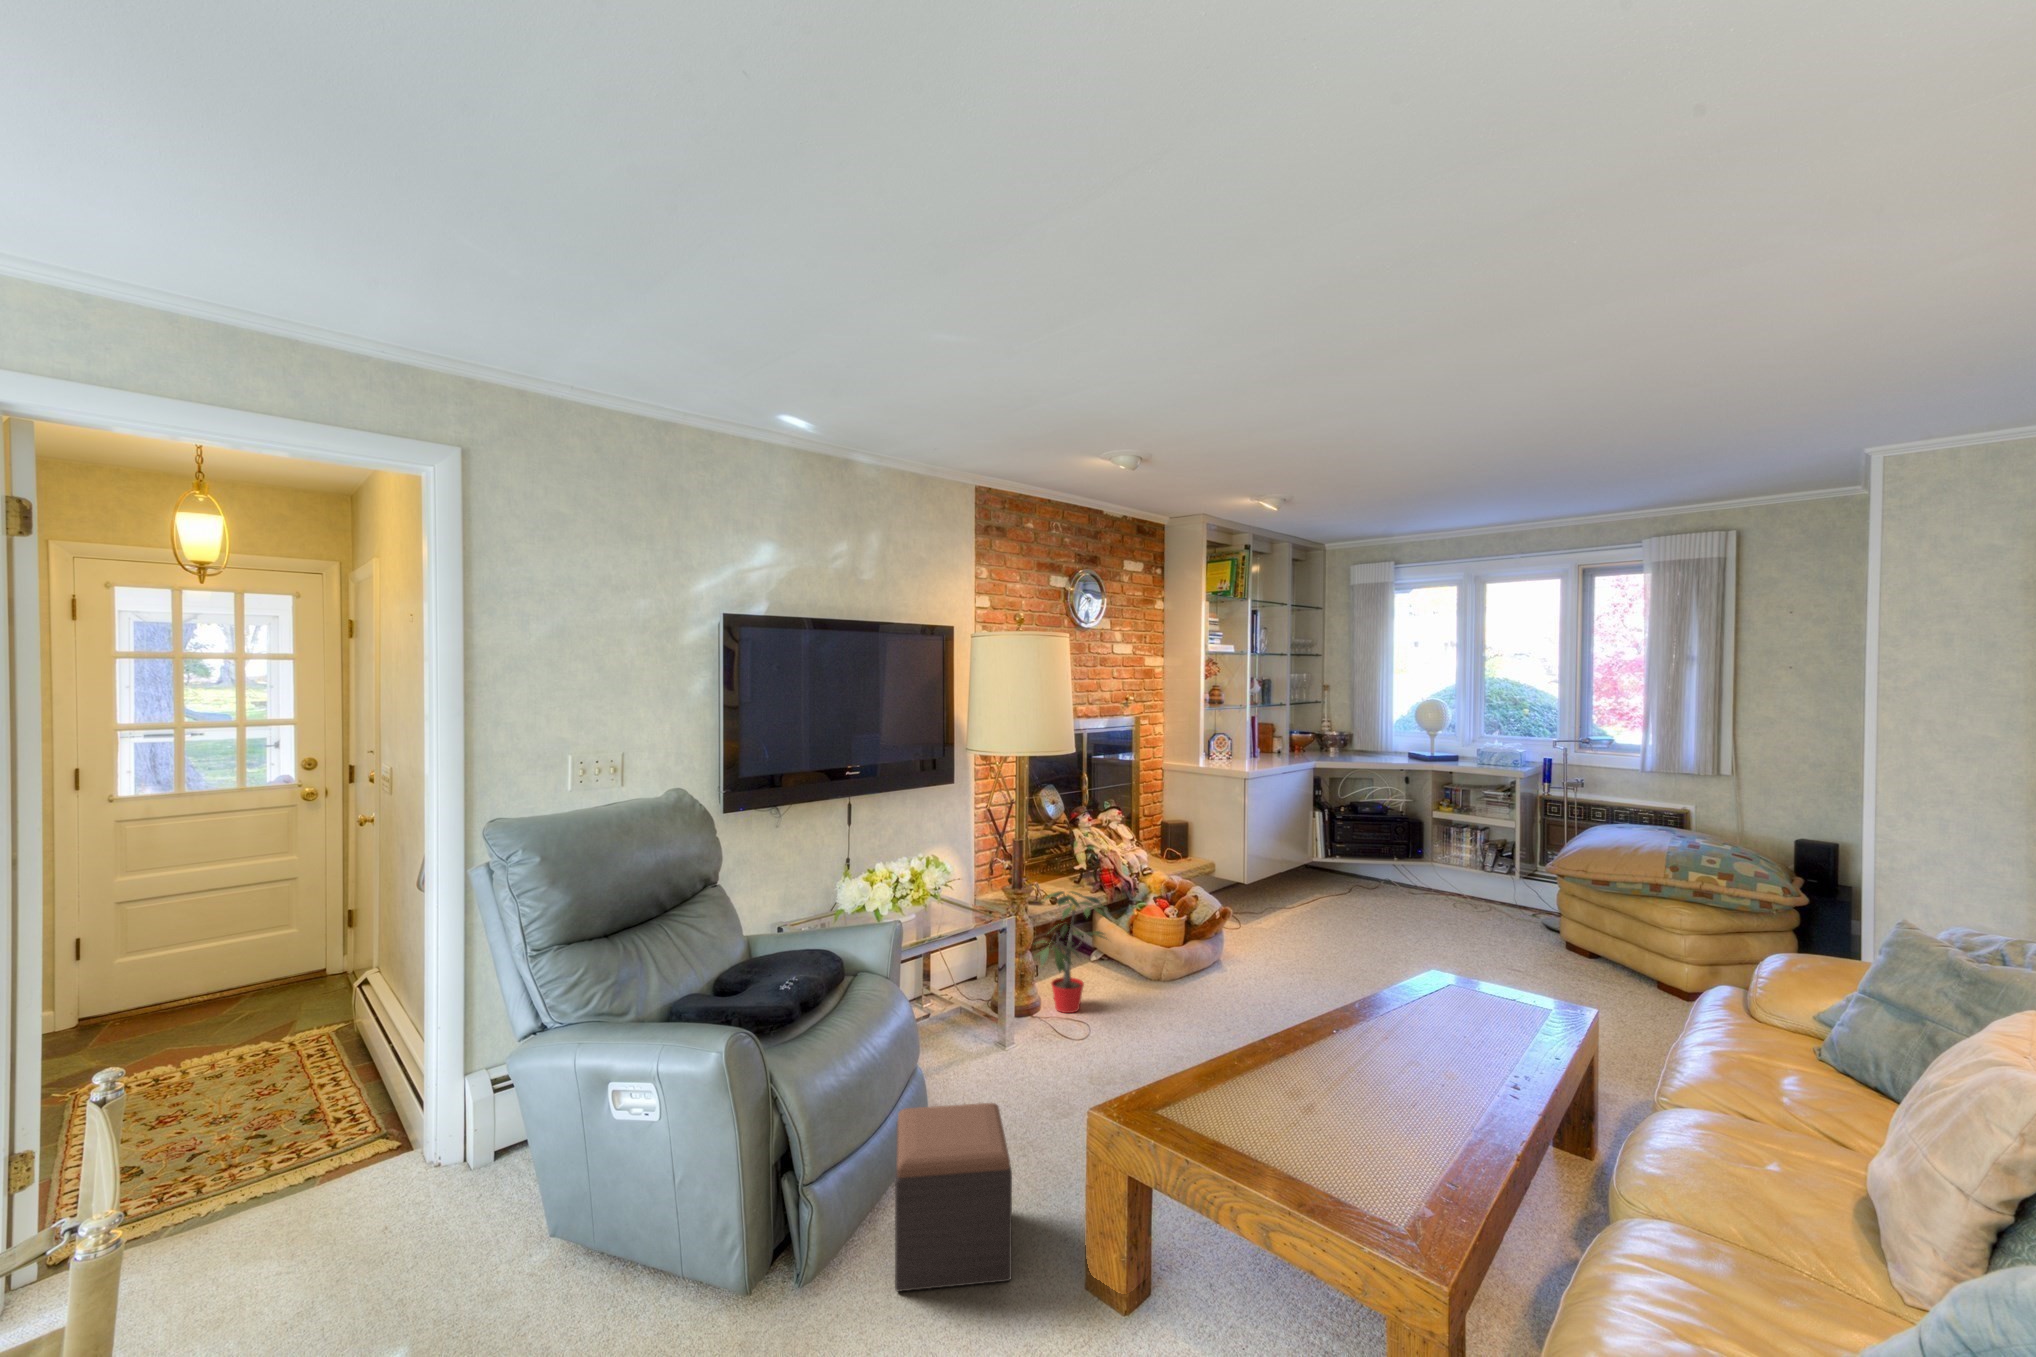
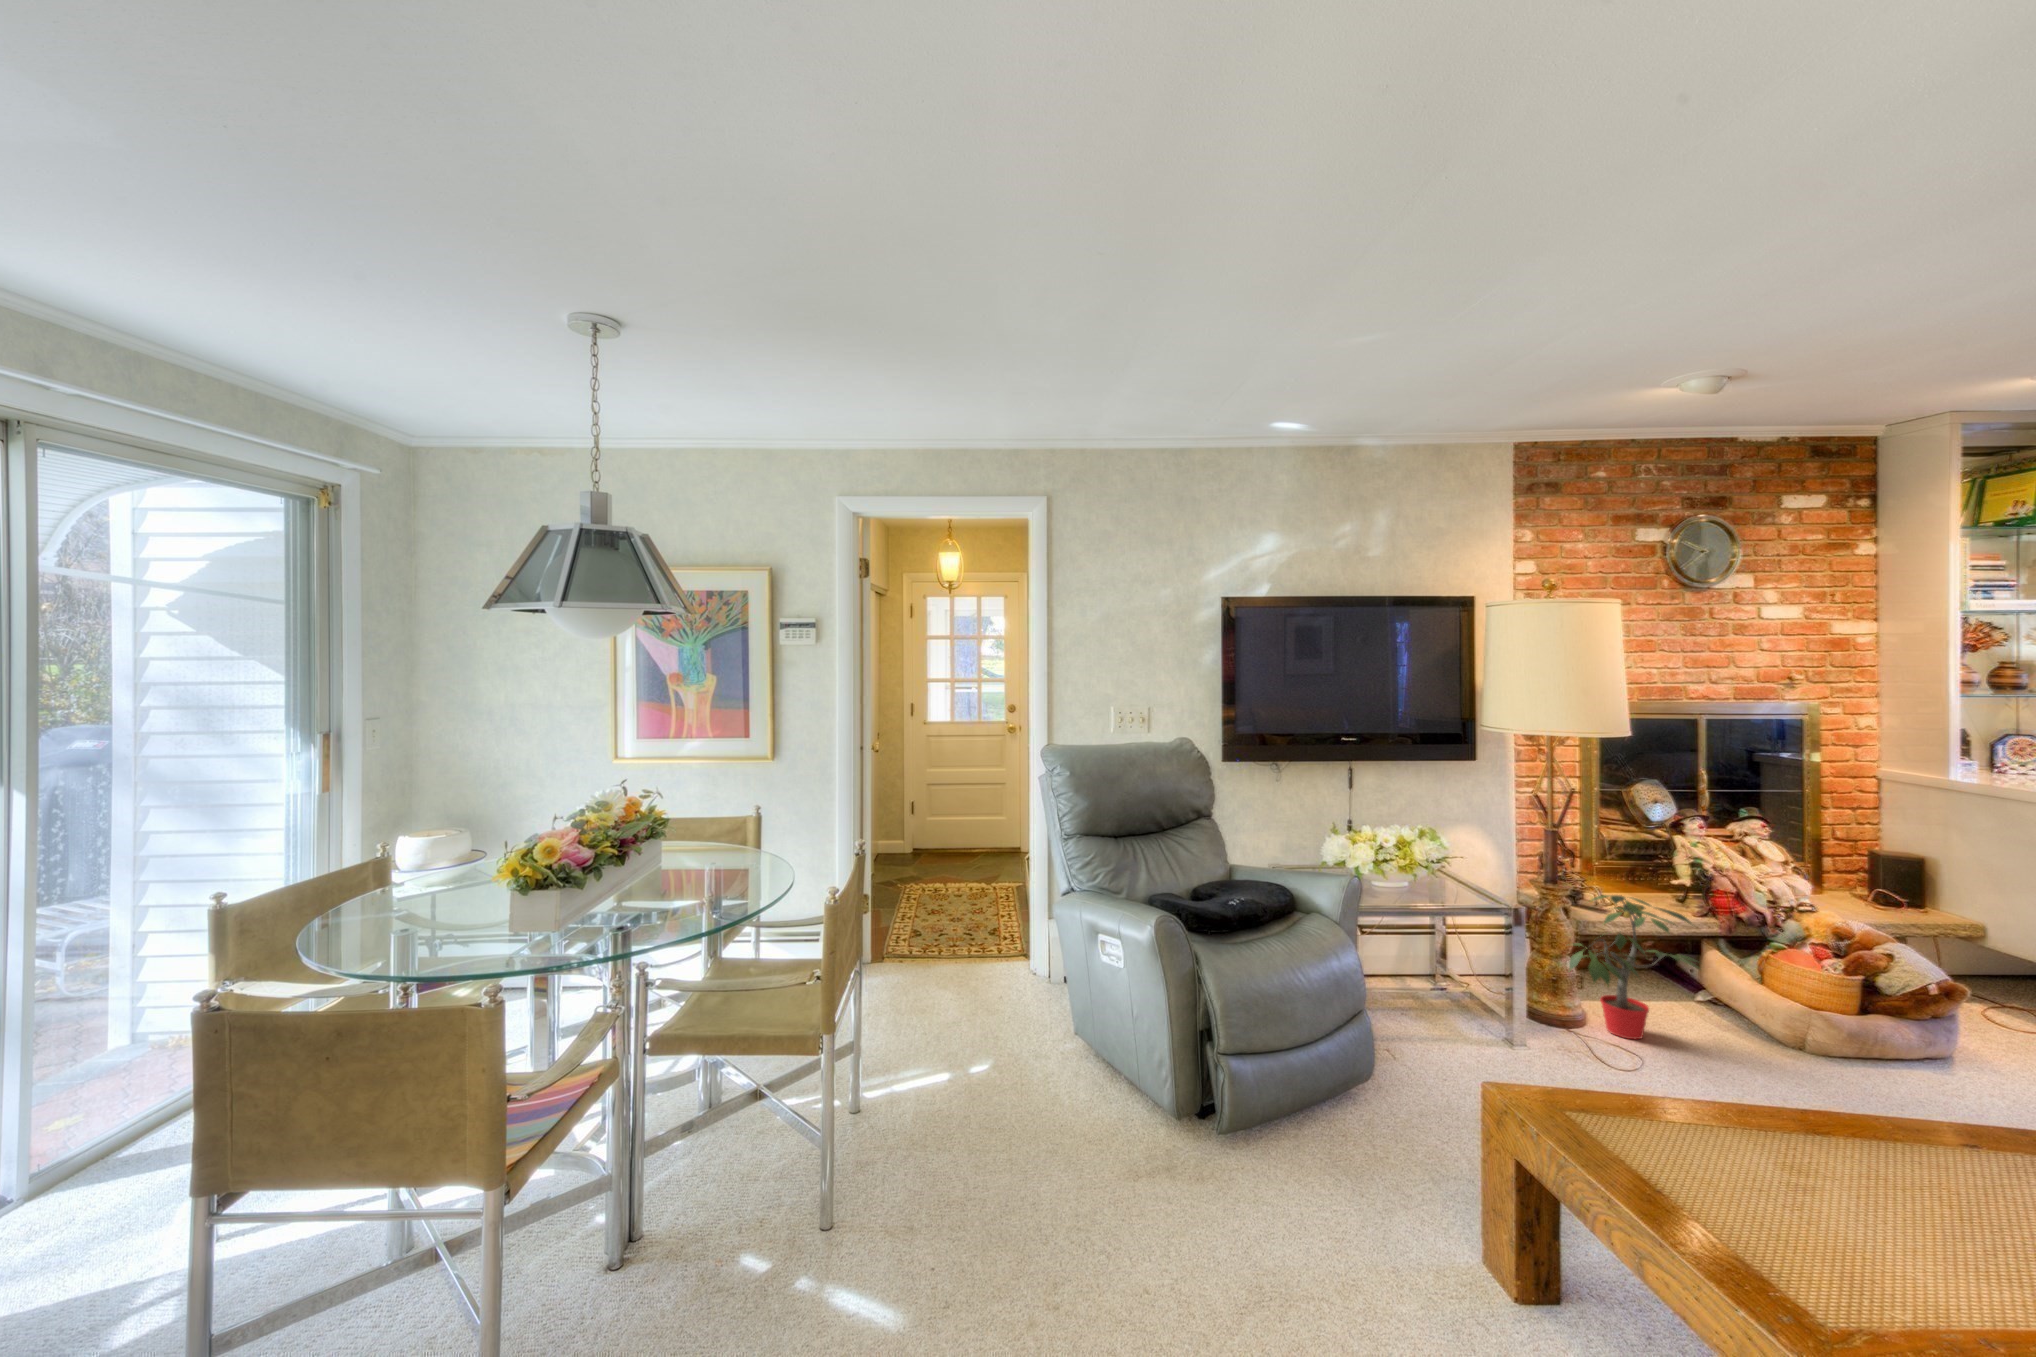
footstool: present [895,1103,1012,1291] -> none [1279,1036,1418,1231]

